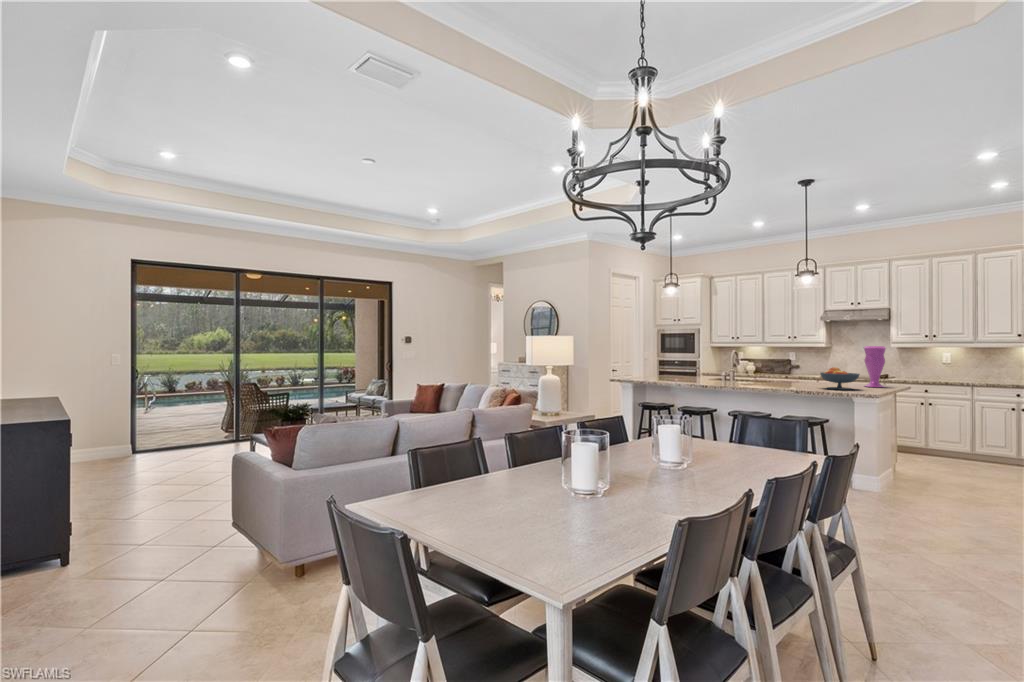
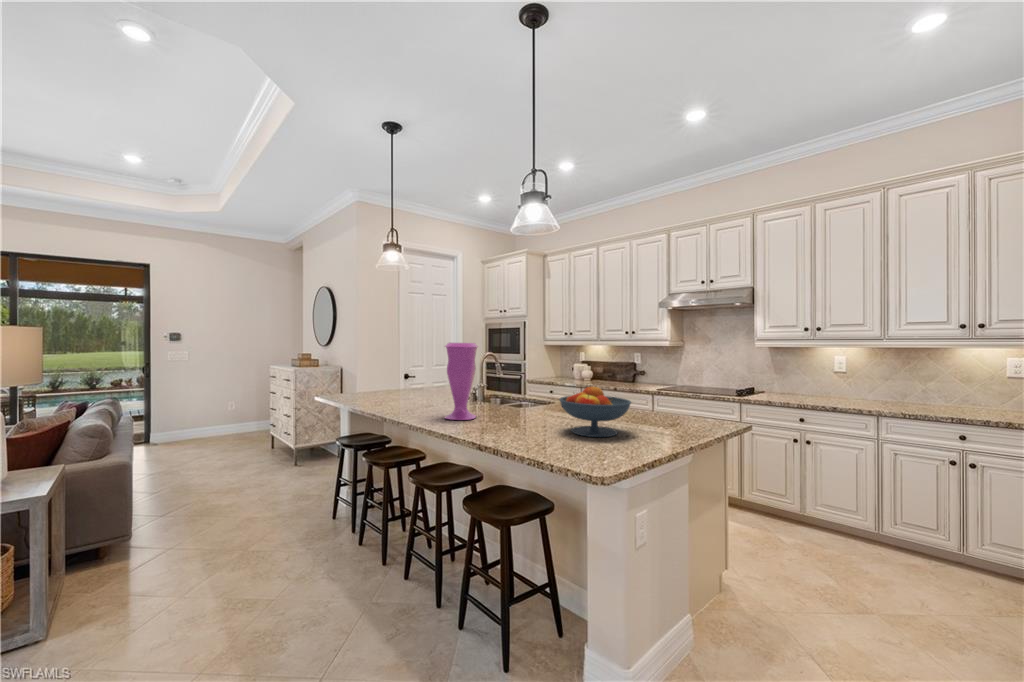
vase: present [864,346,886,387] -> present [445,343,478,420]

